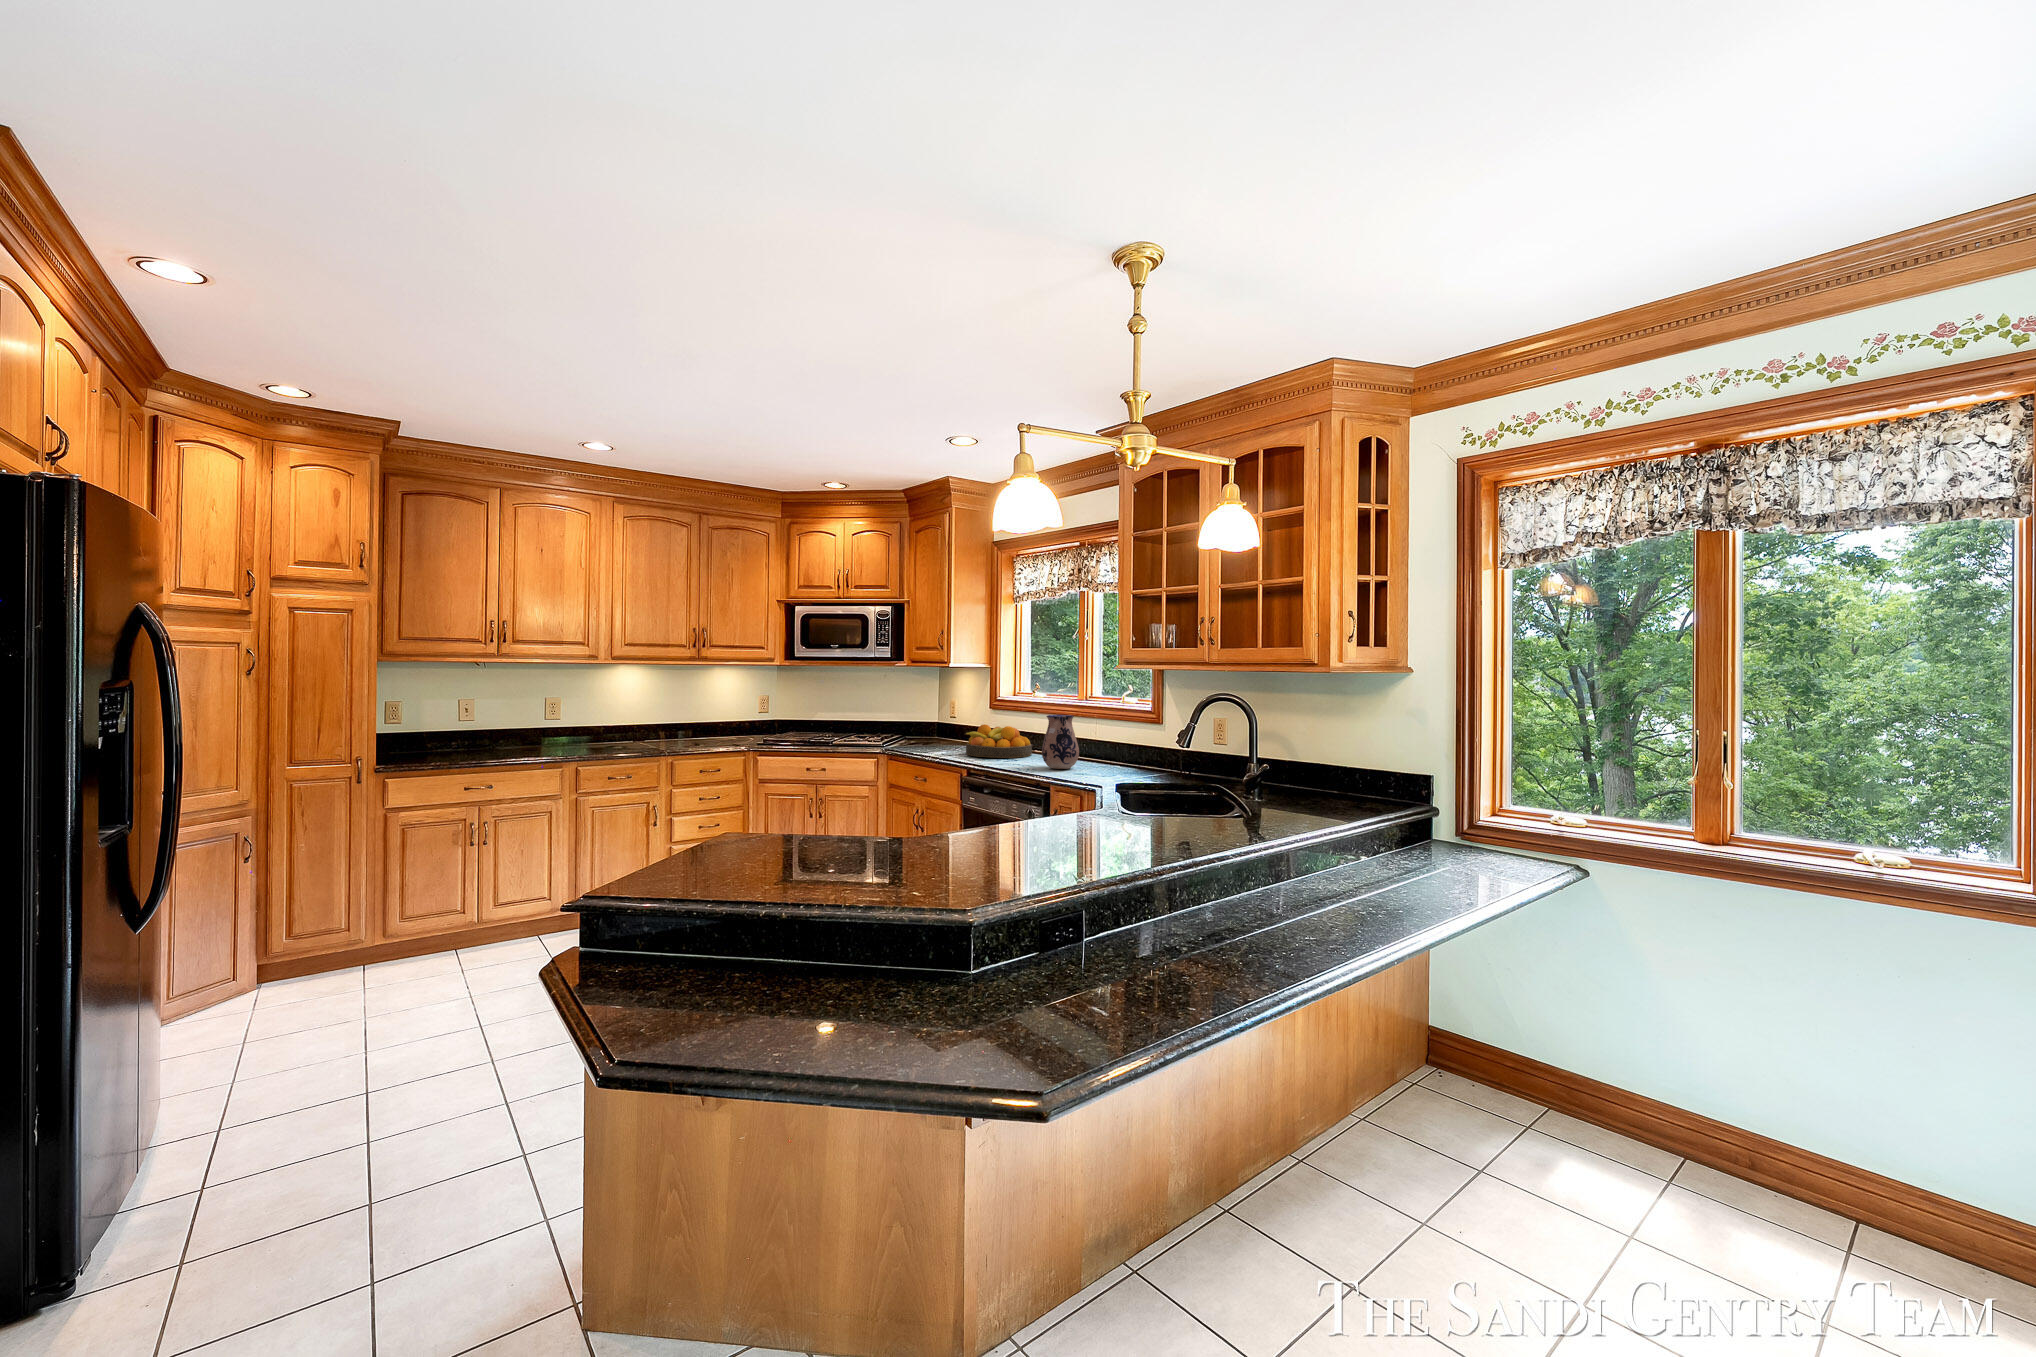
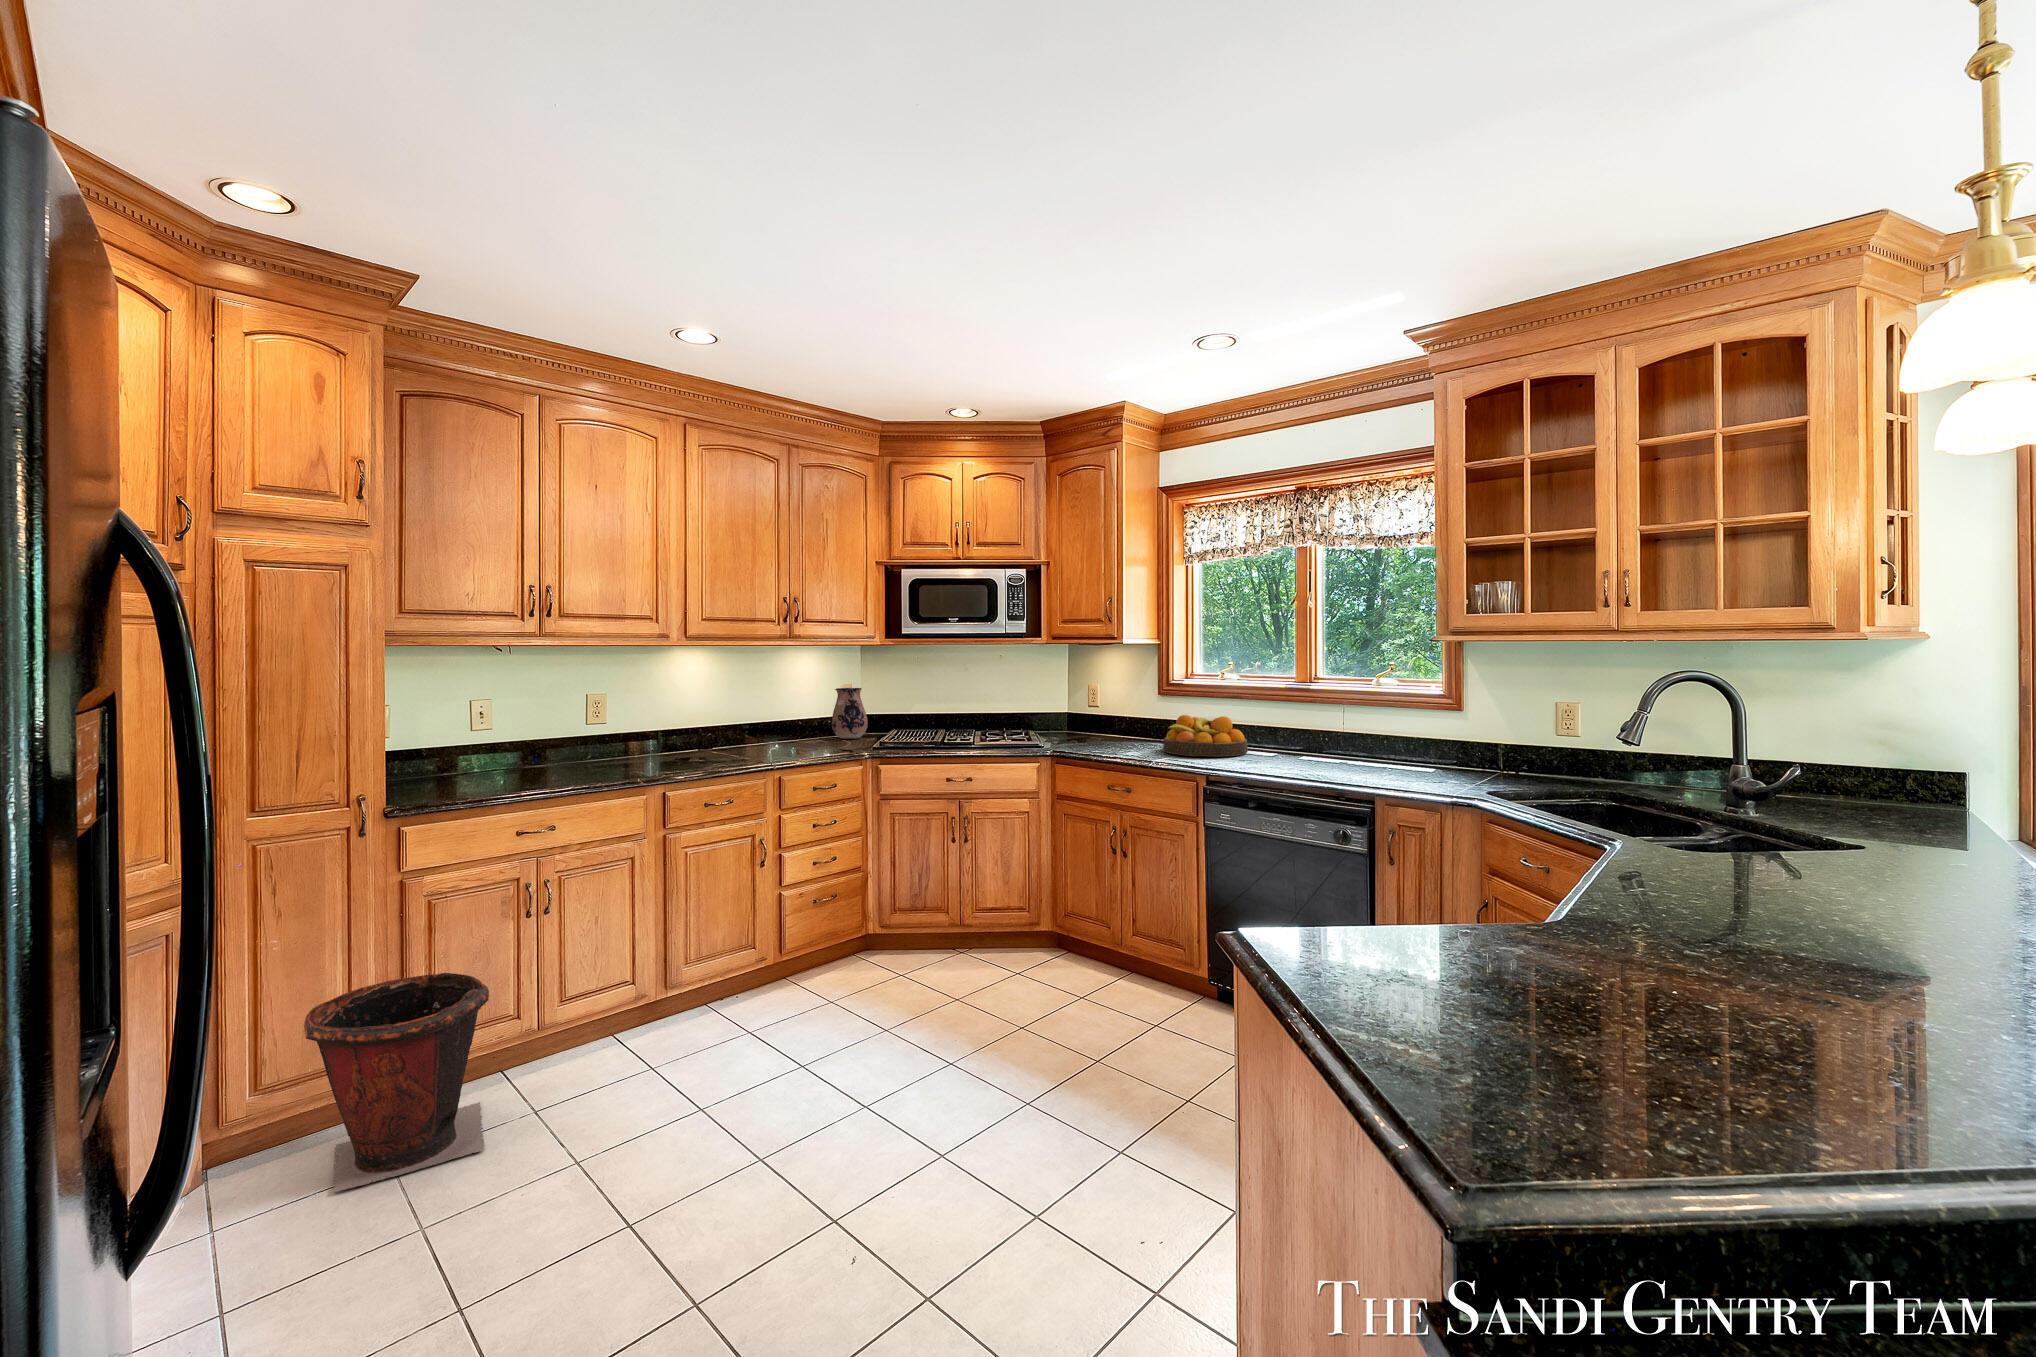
ceramic pitcher: present [1042,715,1079,769] -> present [832,688,868,739]
waste bin: none [307,873,427,999] -> present [304,973,489,1192]

